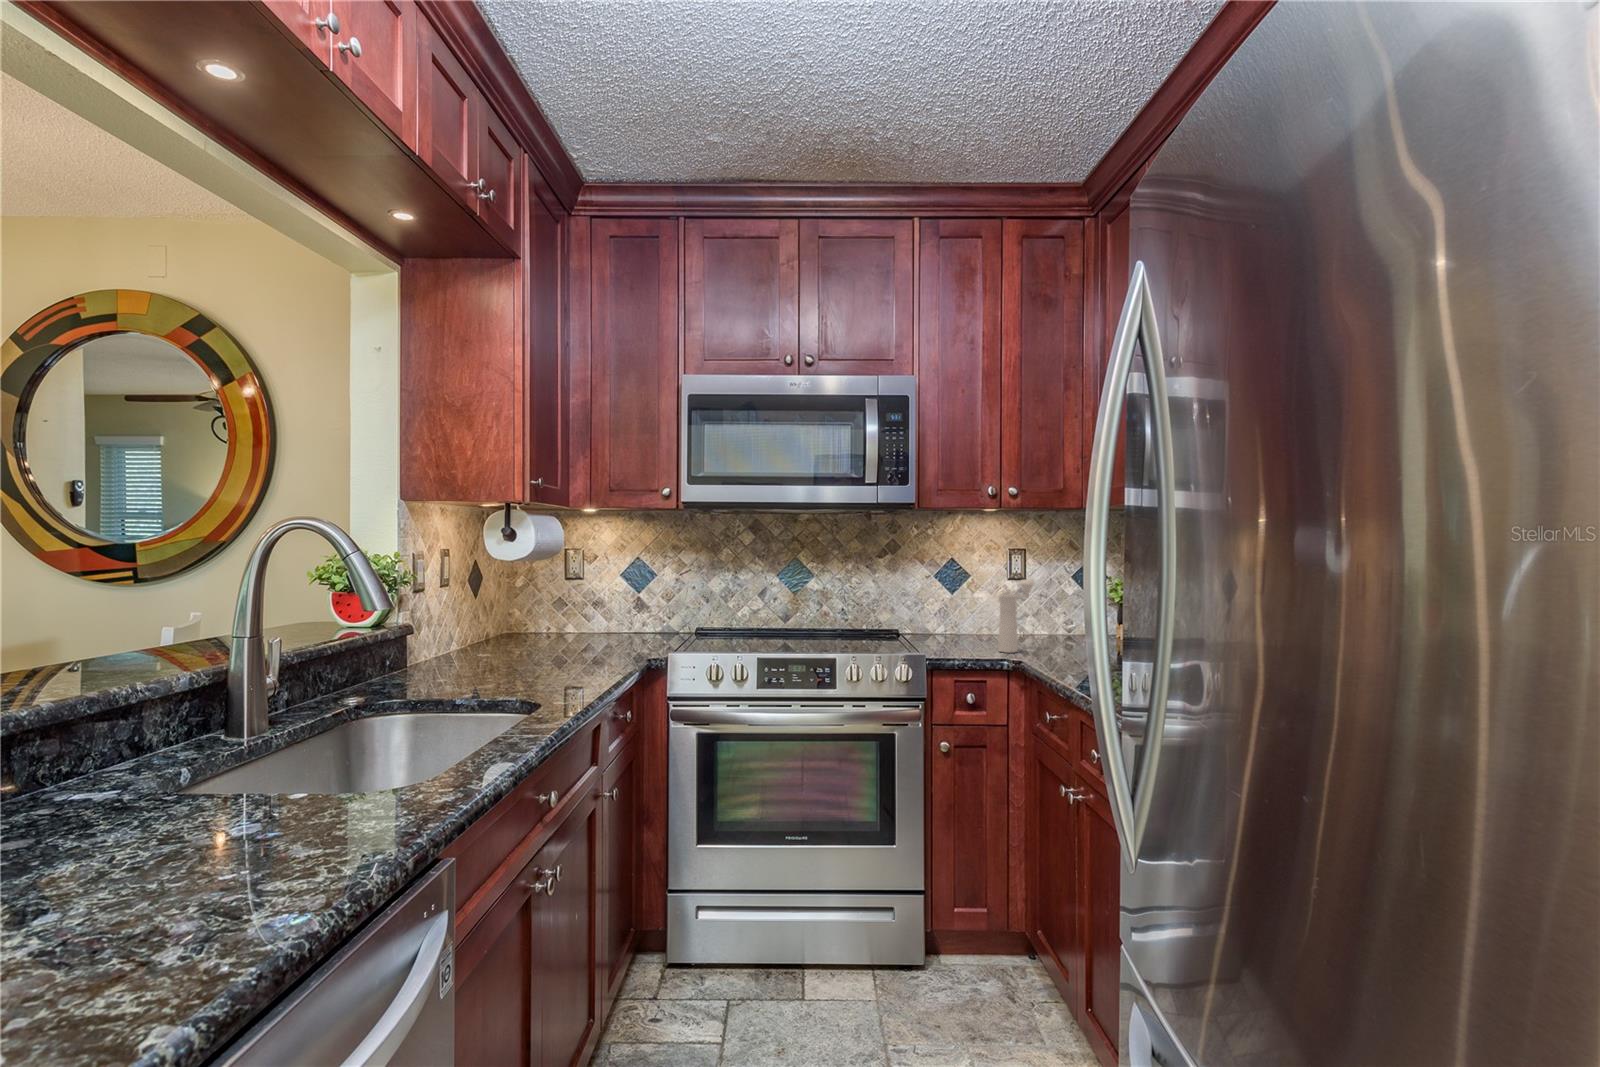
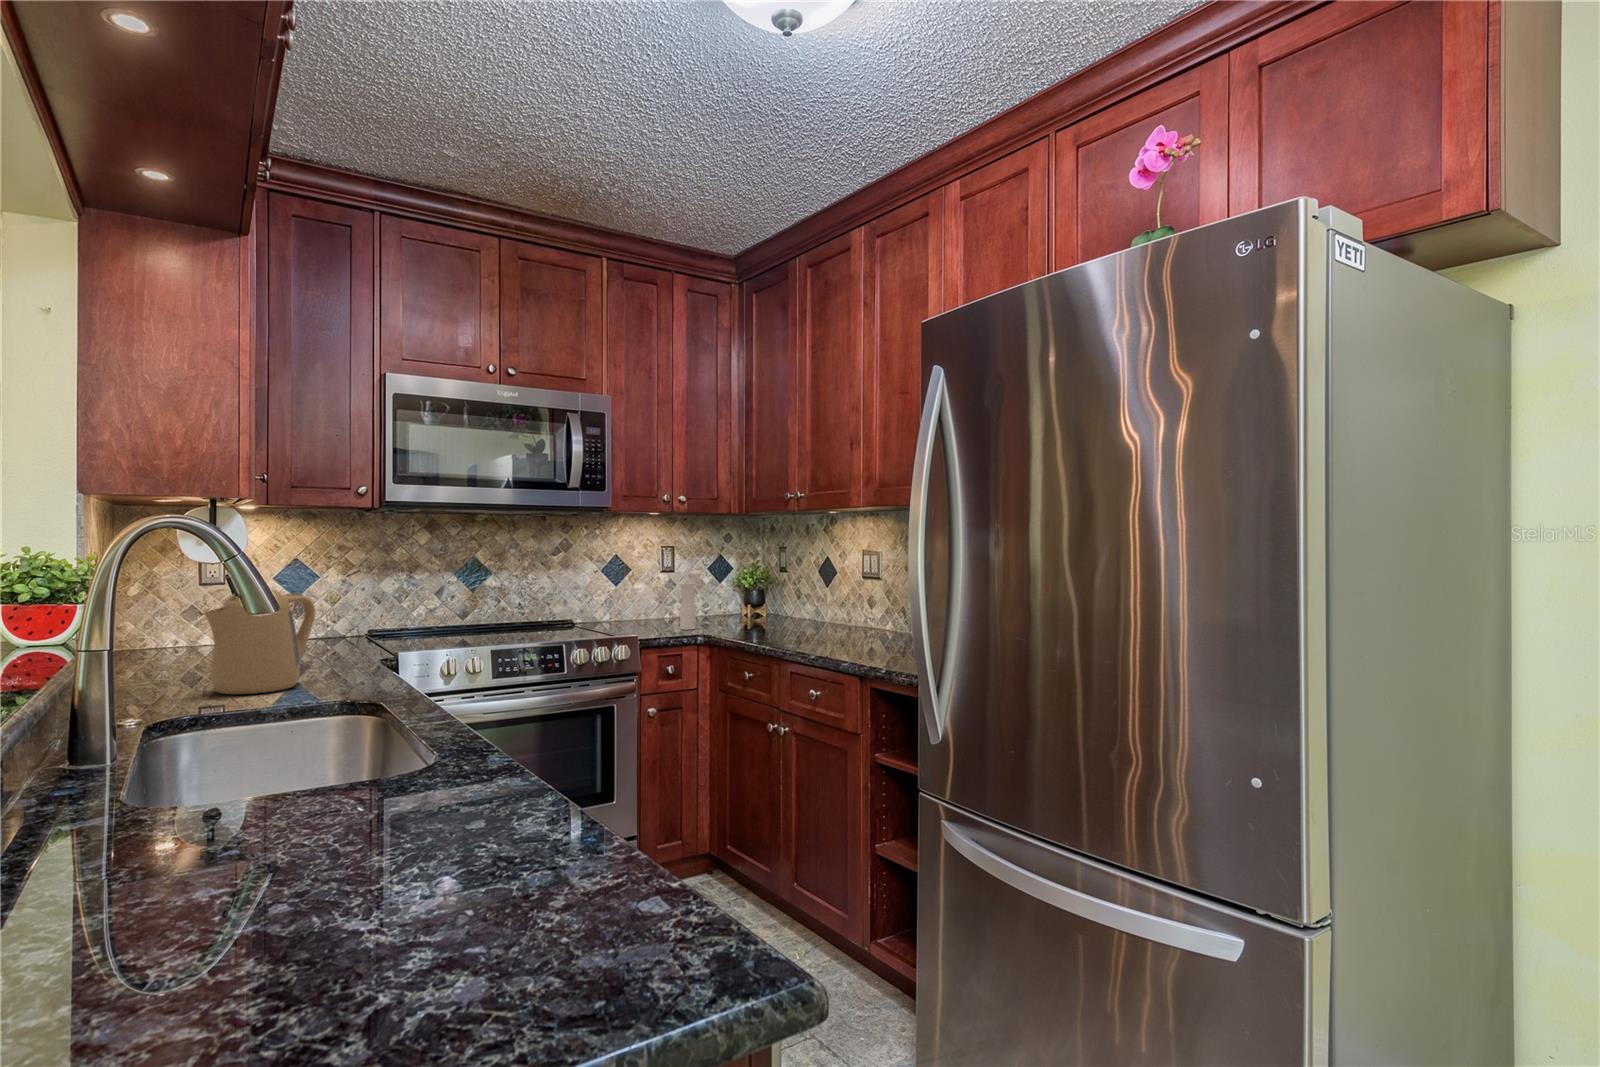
kettle: none [444,584,550,685] -> present [204,589,316,694]

